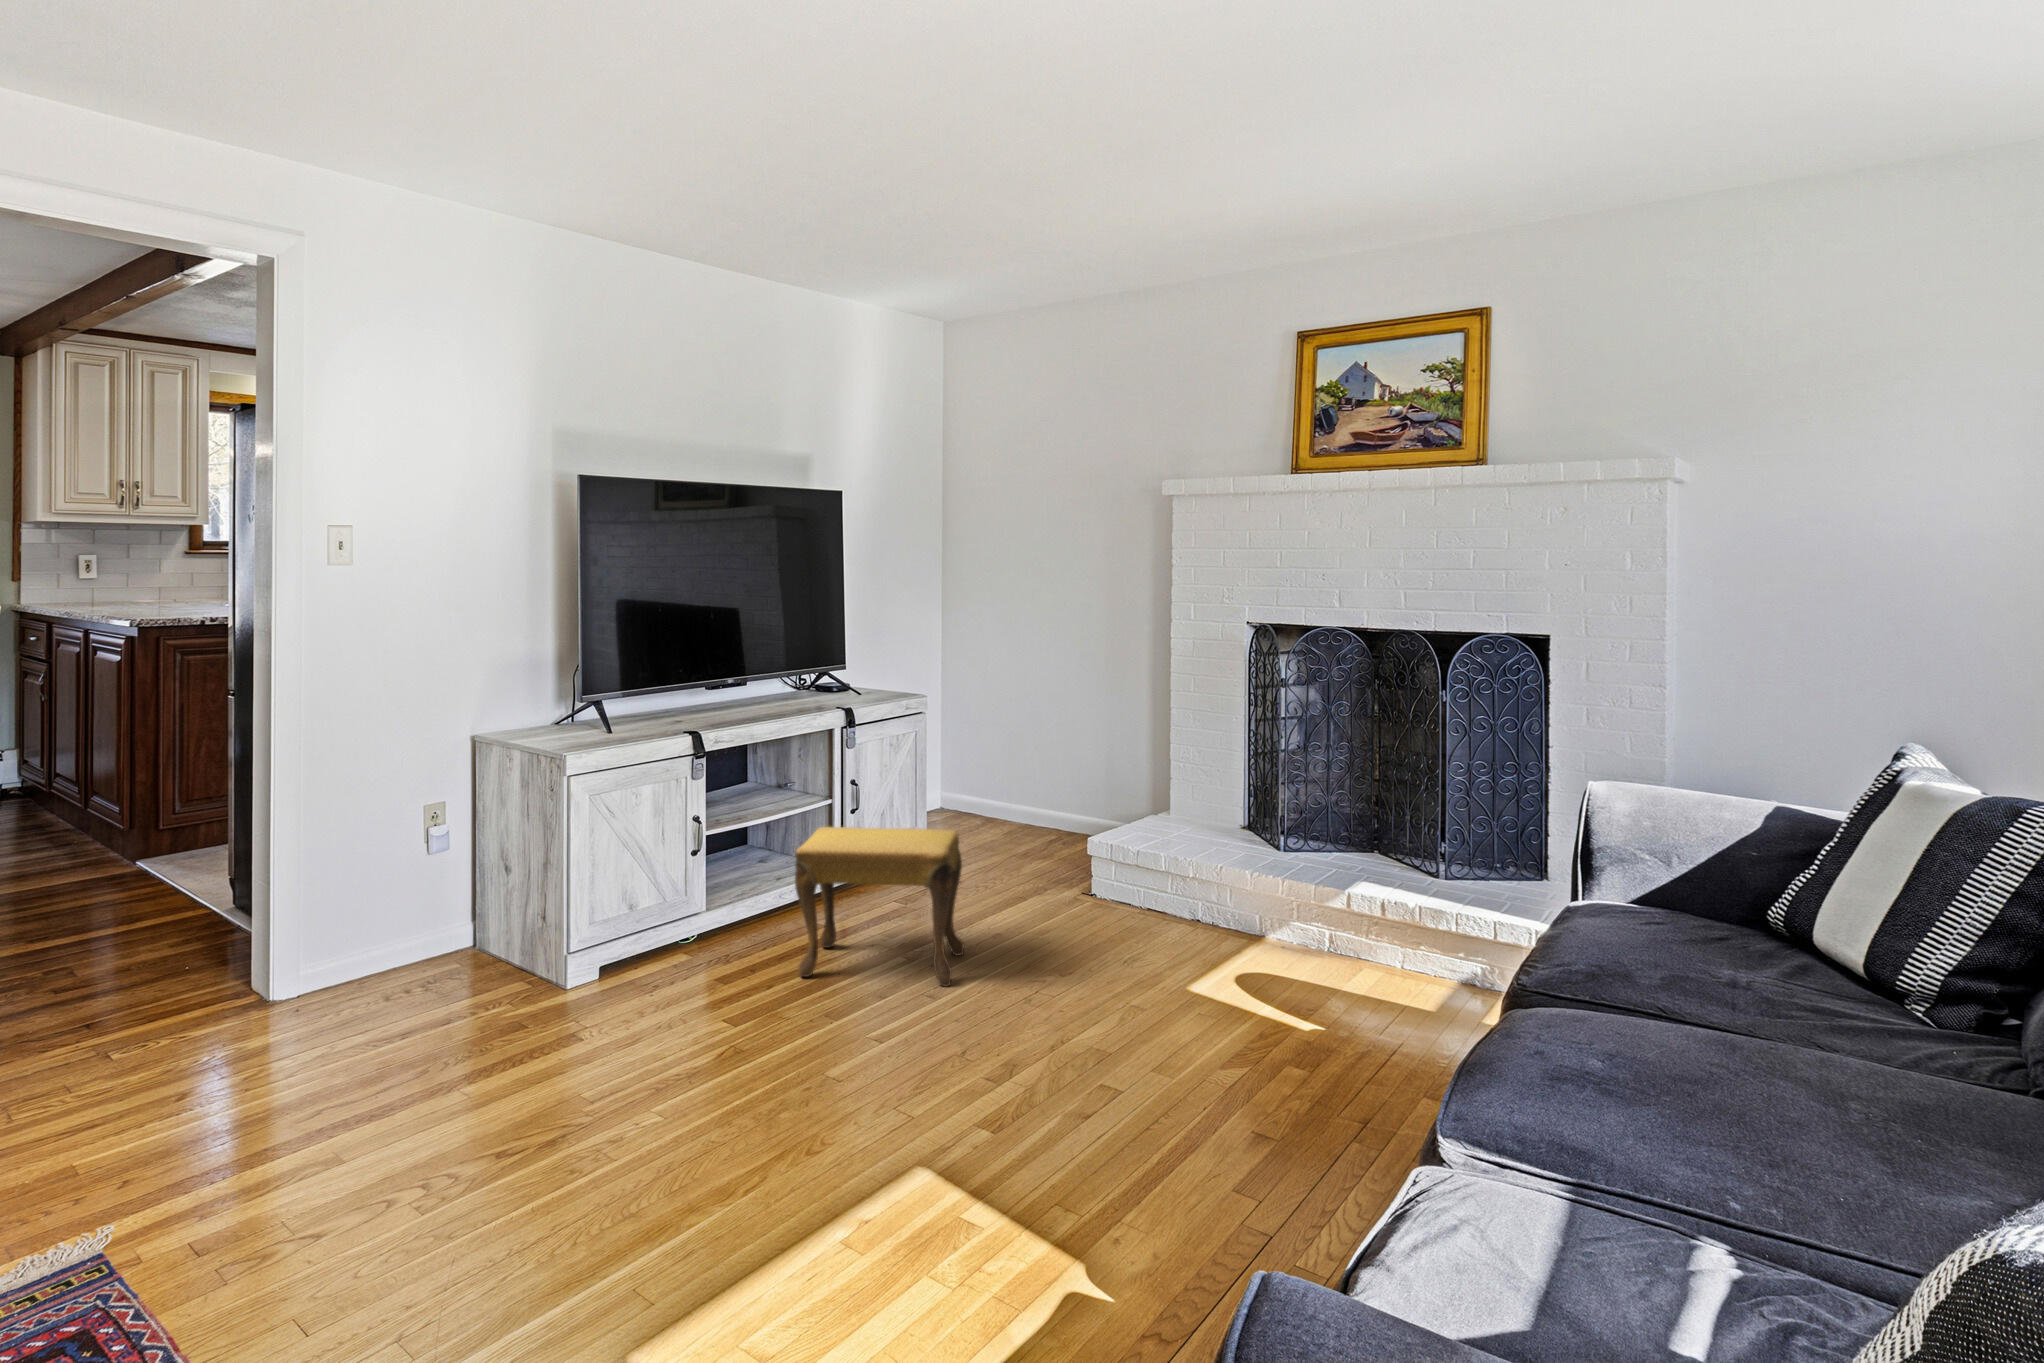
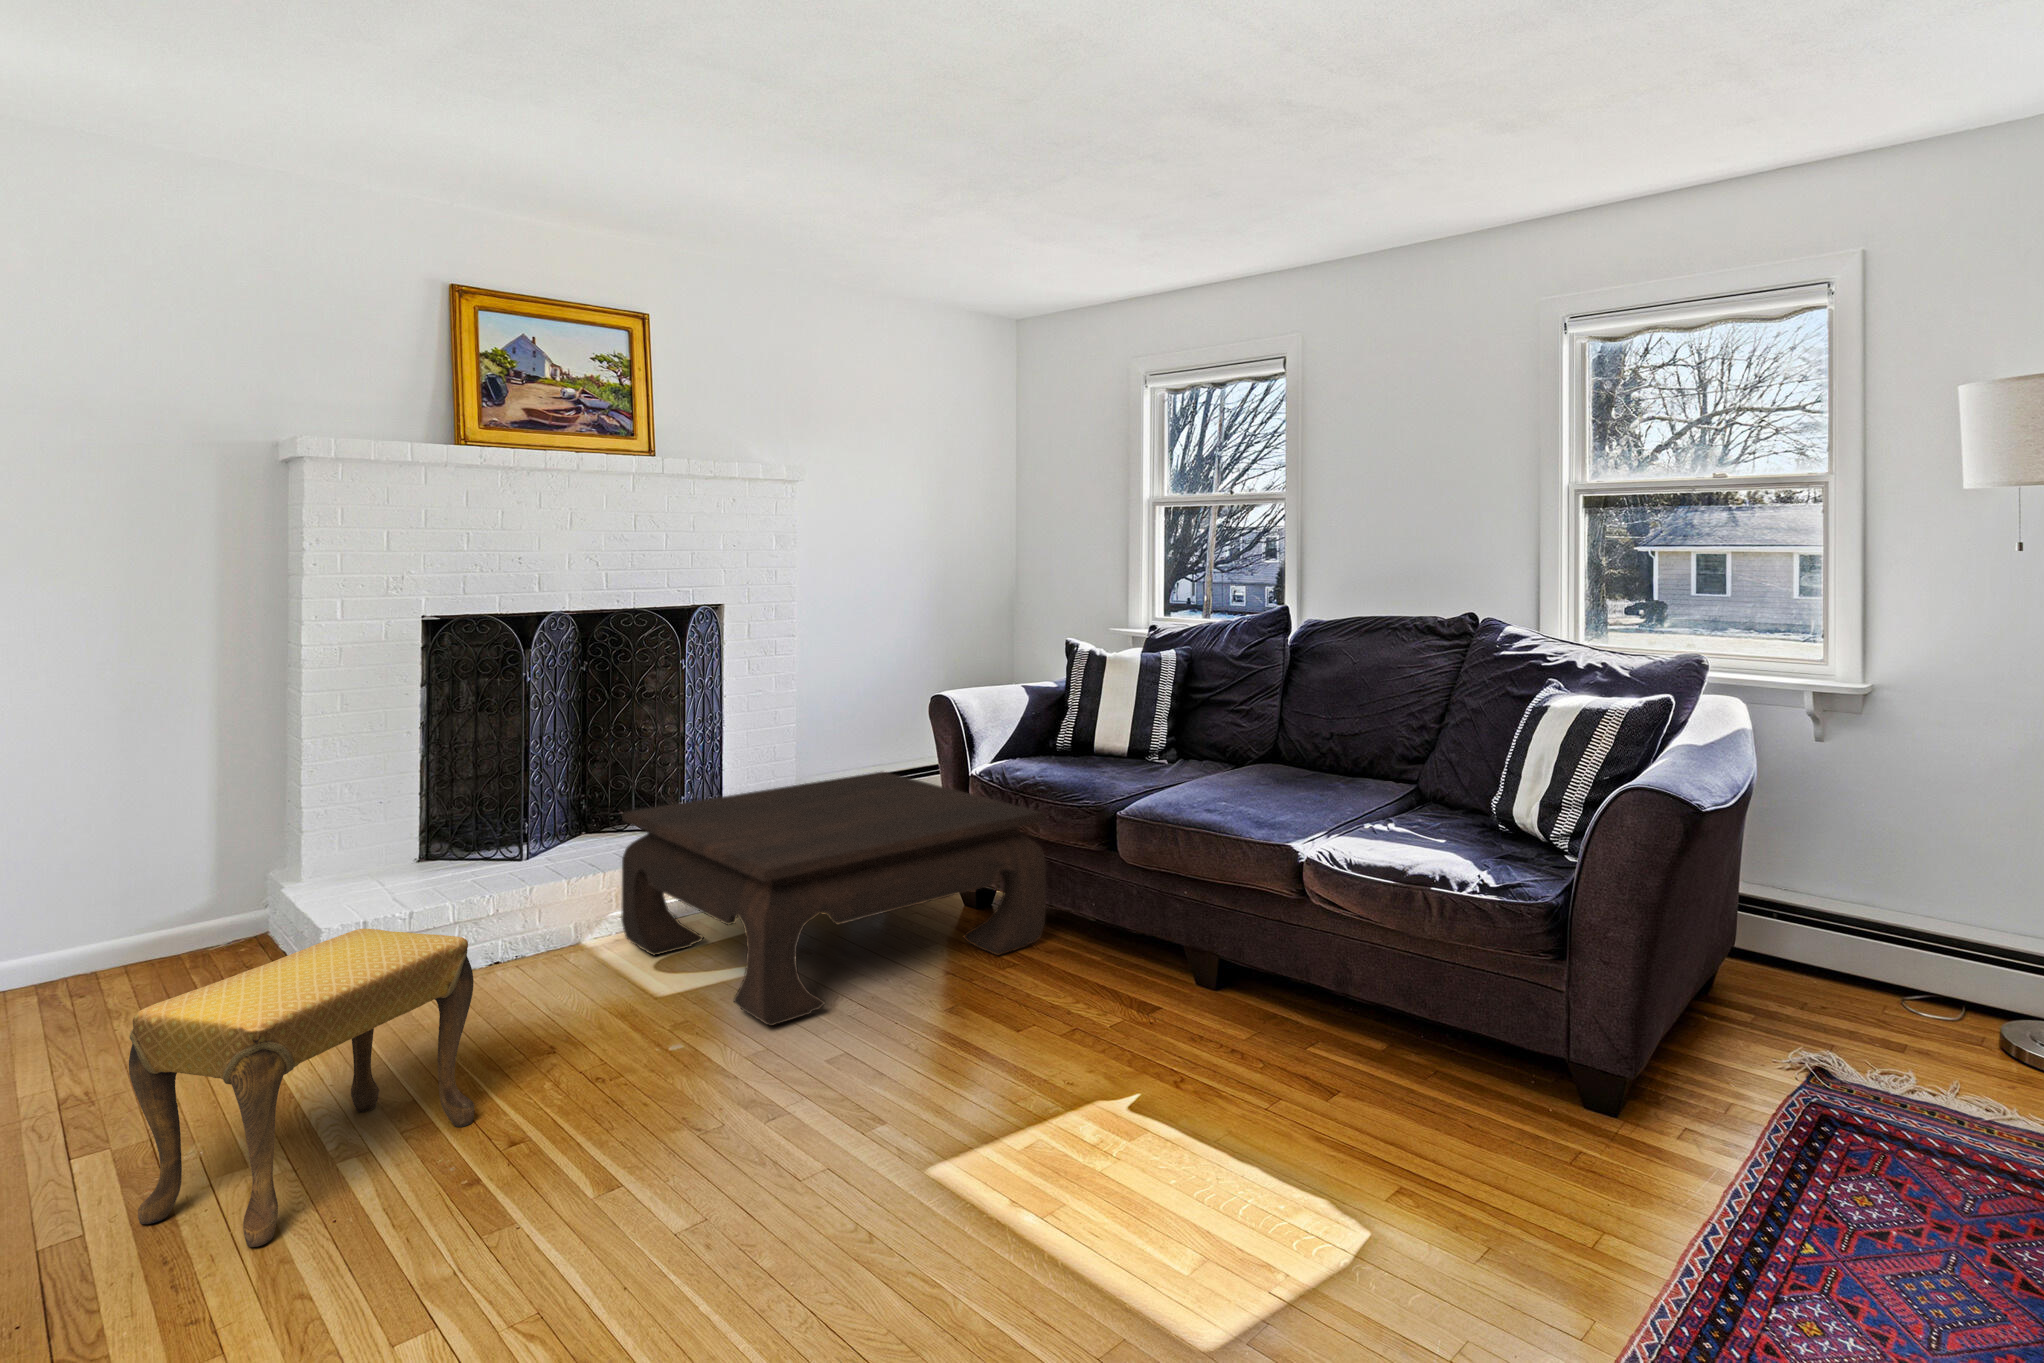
coffee table: none [1119,824,1592,1157] -> present [621,772,1046,1026]

